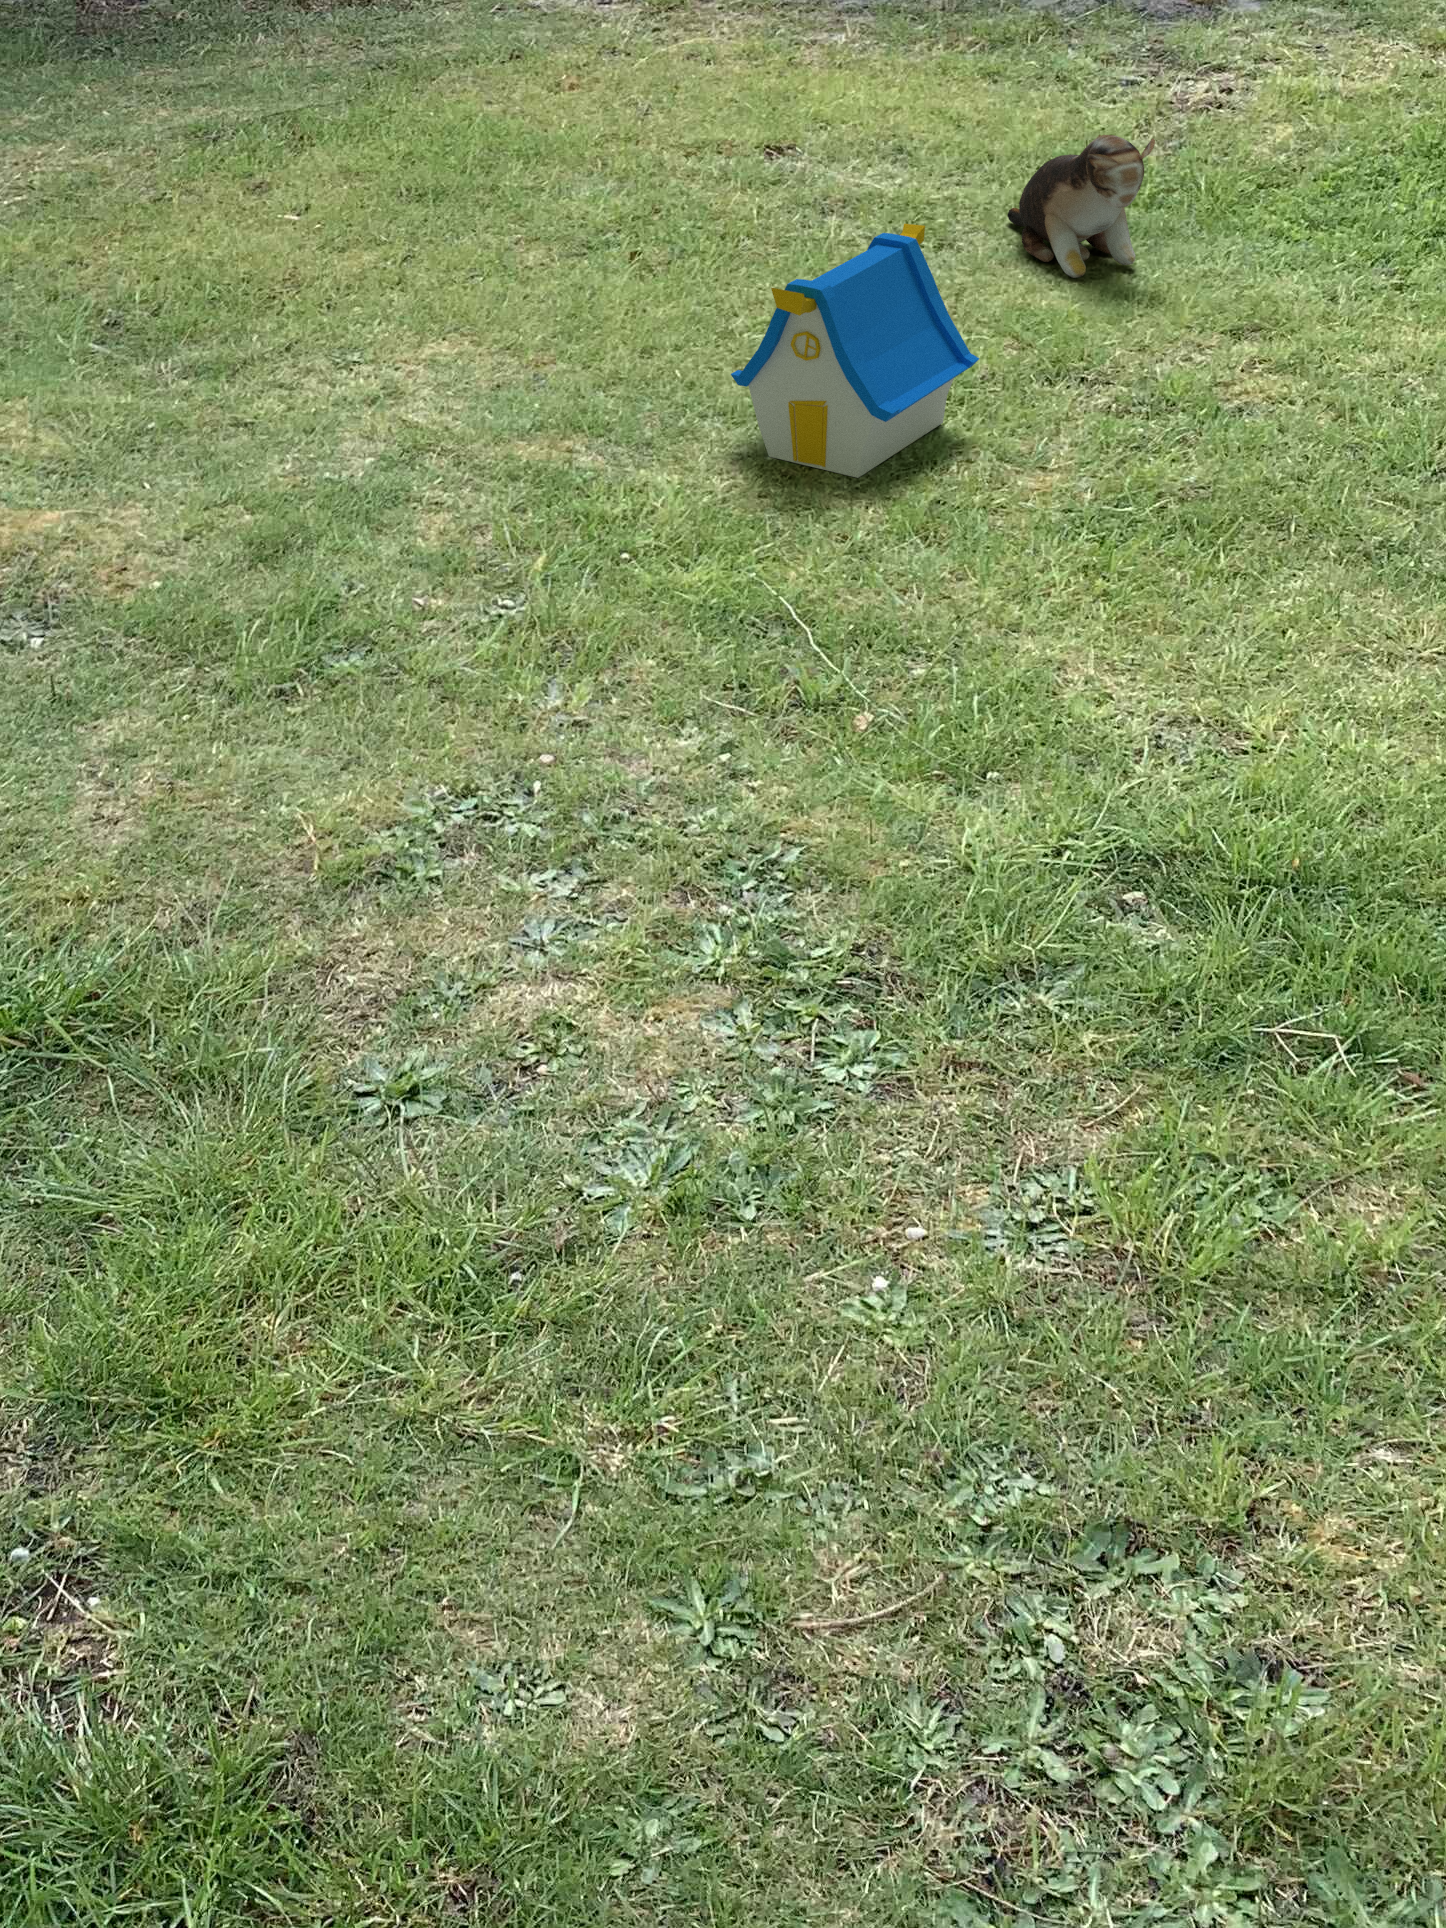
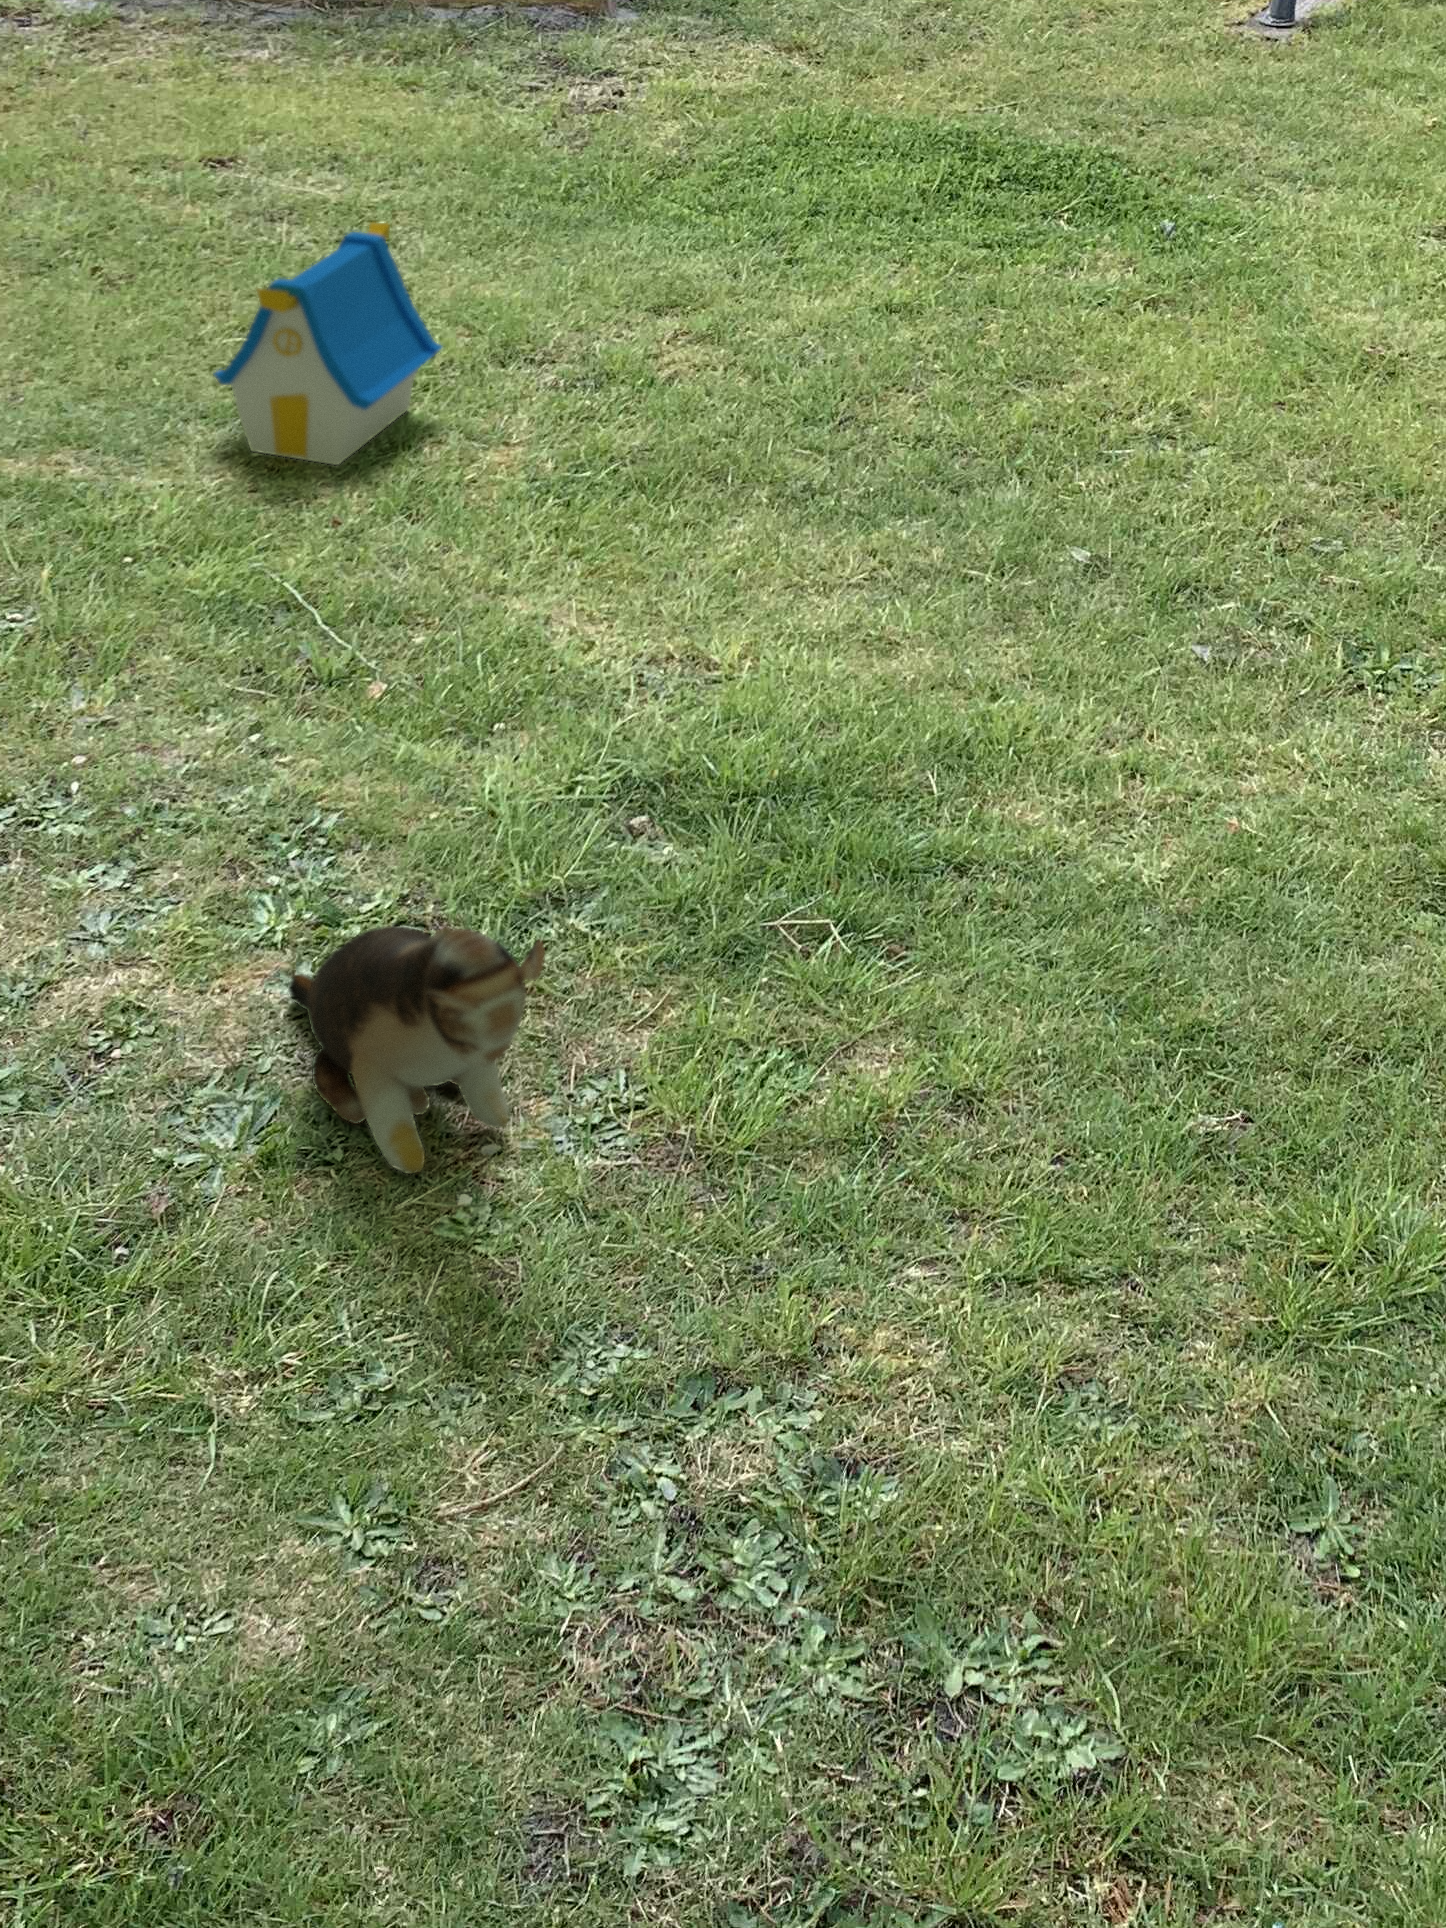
plush toy: present [1007,135,1155,278] -> present [288,926,545,1174]

